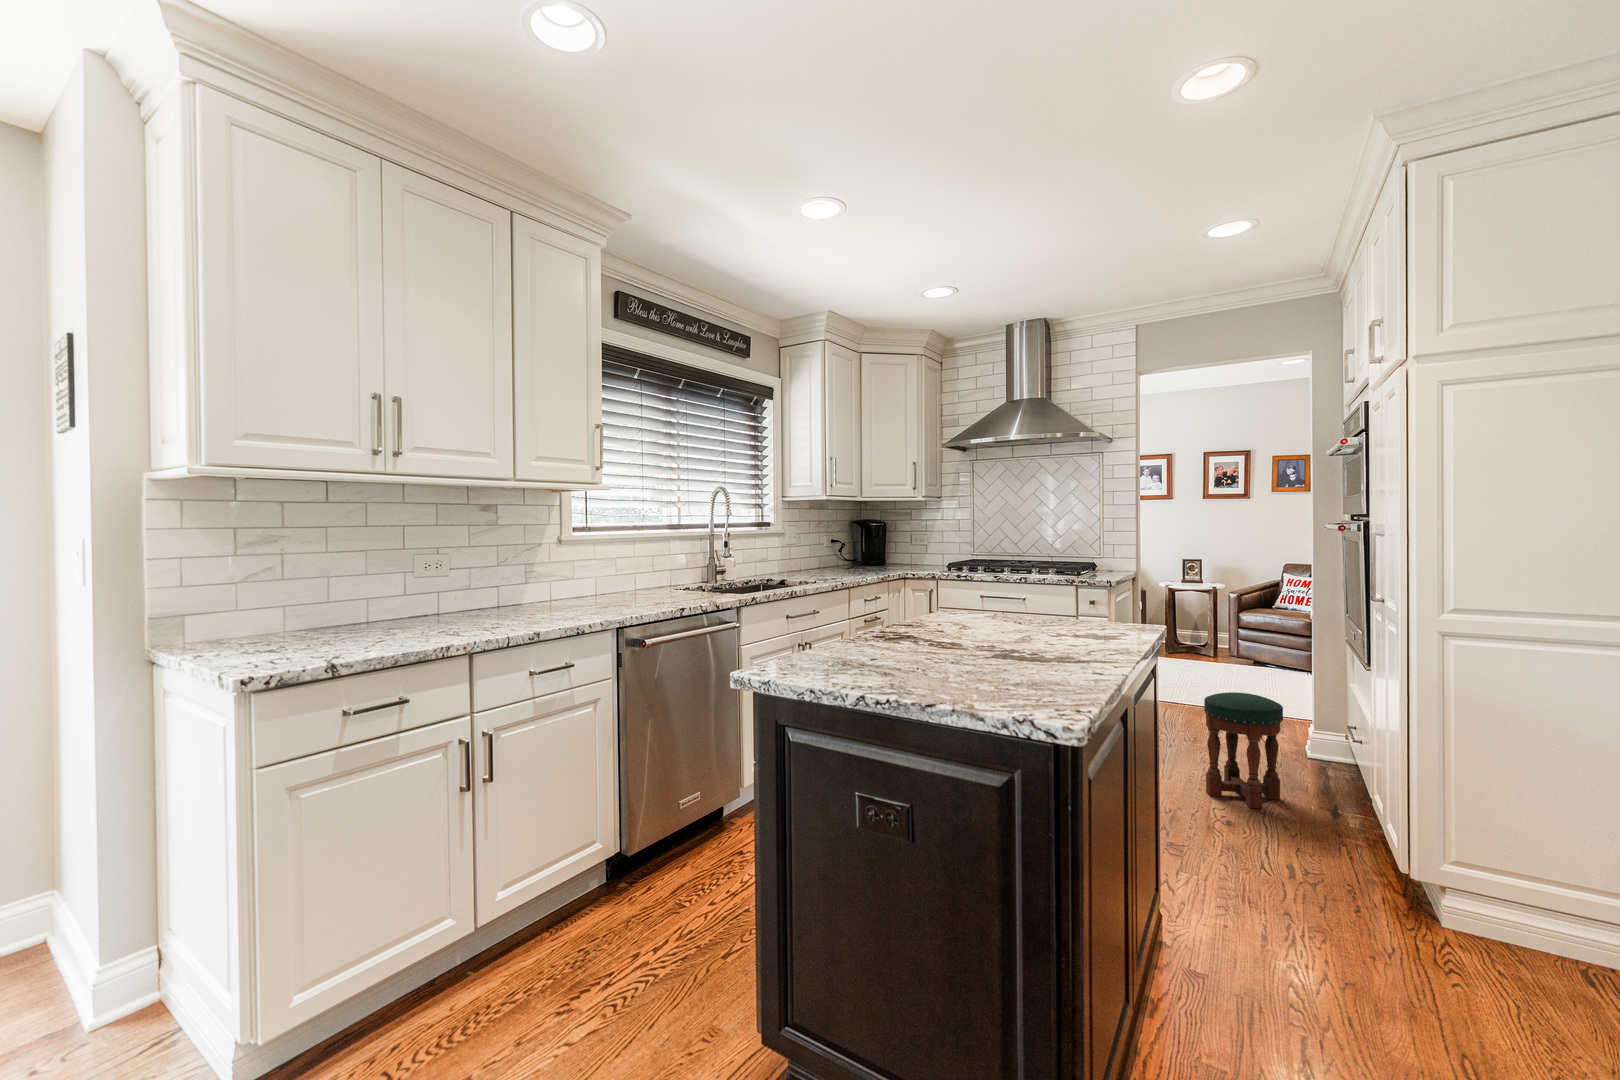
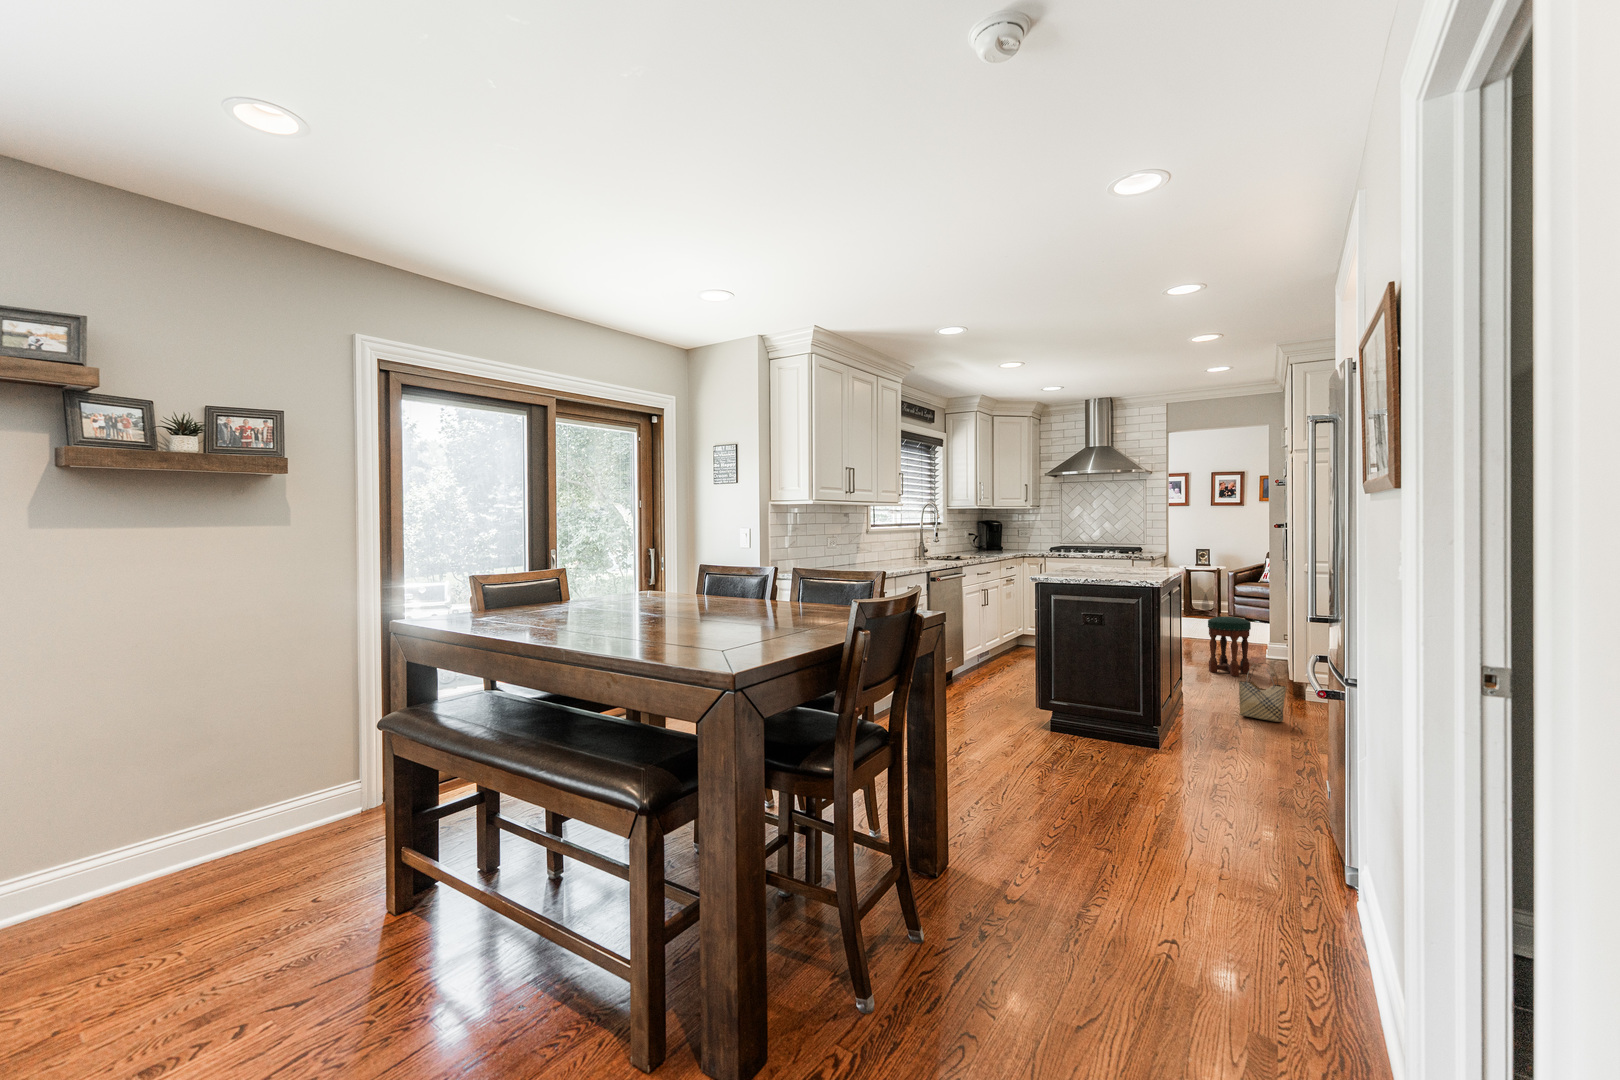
woven basket: none [1281,857,1407,1024] -> present [1238,663,1287,722]

